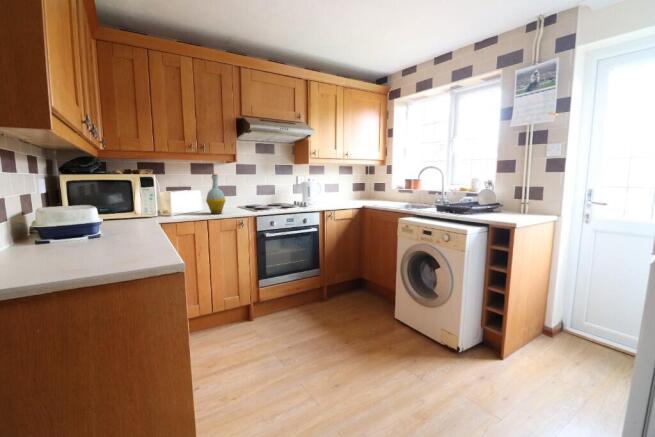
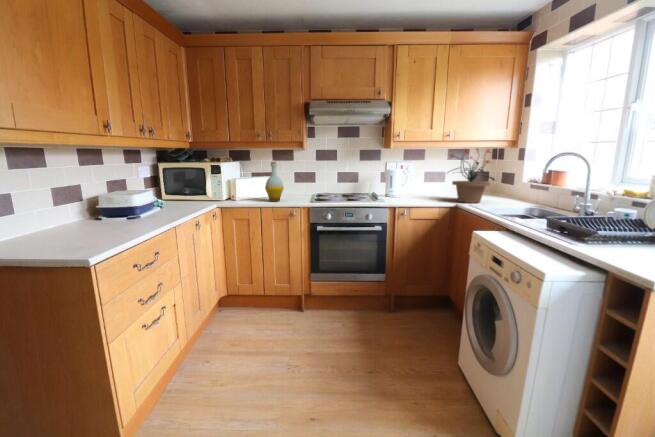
potted plant: none [352,164,386,204] -> present [450,149,495,203]

